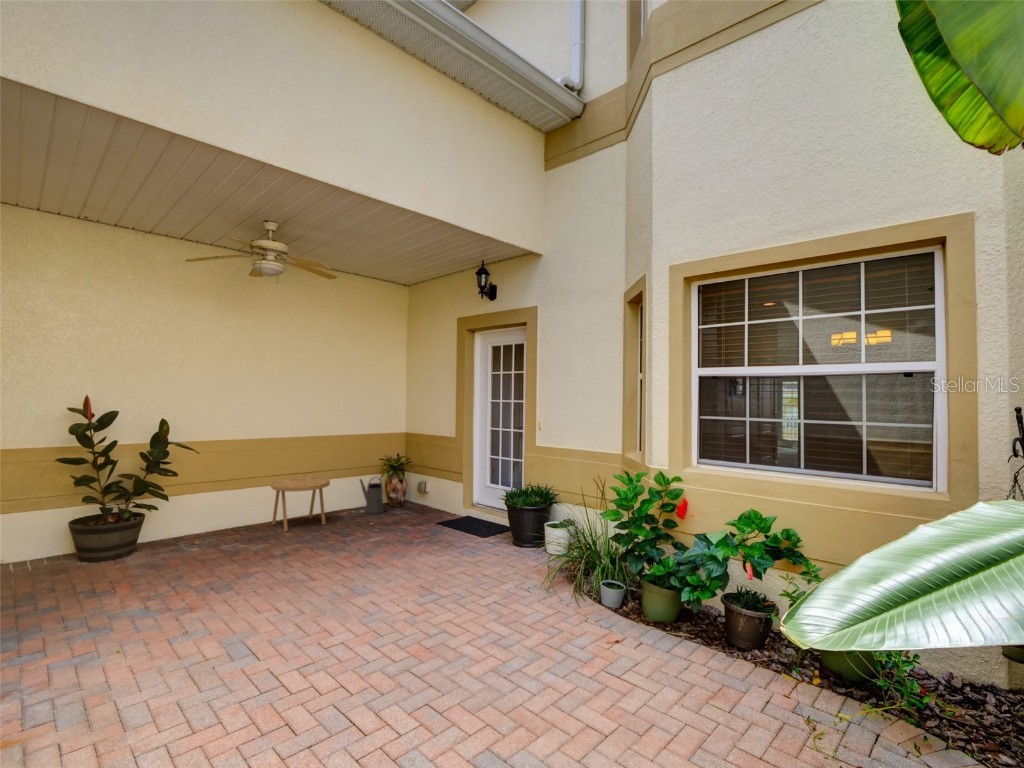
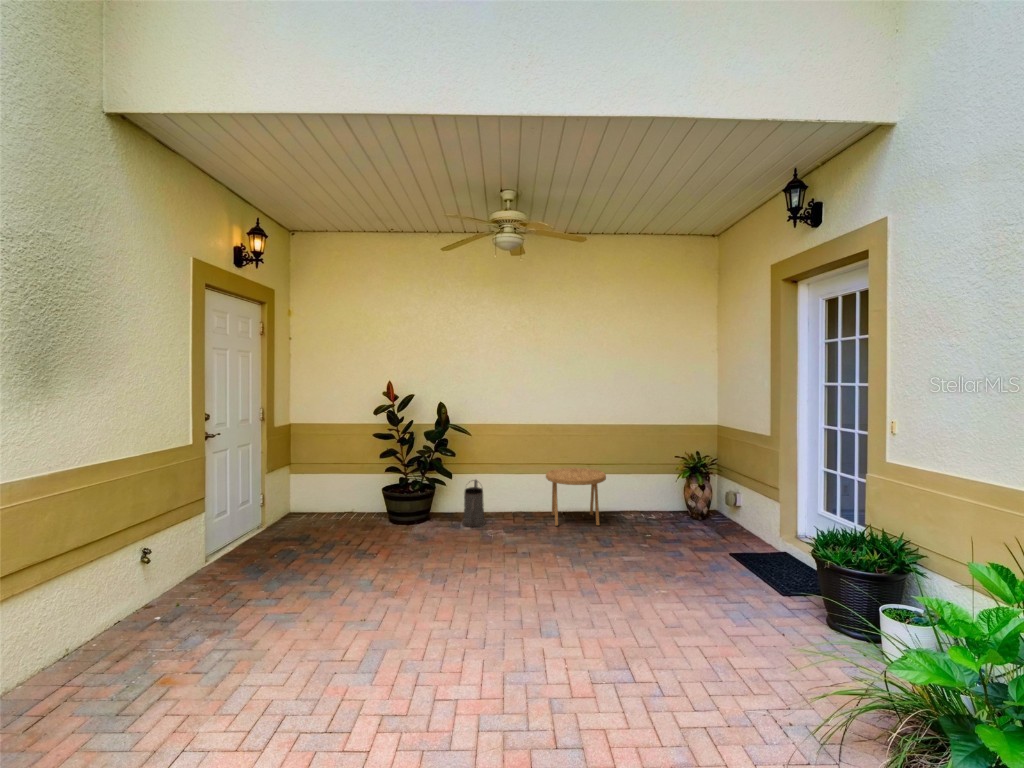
watering can: present [360,478,383,515] -> present [463,480,485,527]

